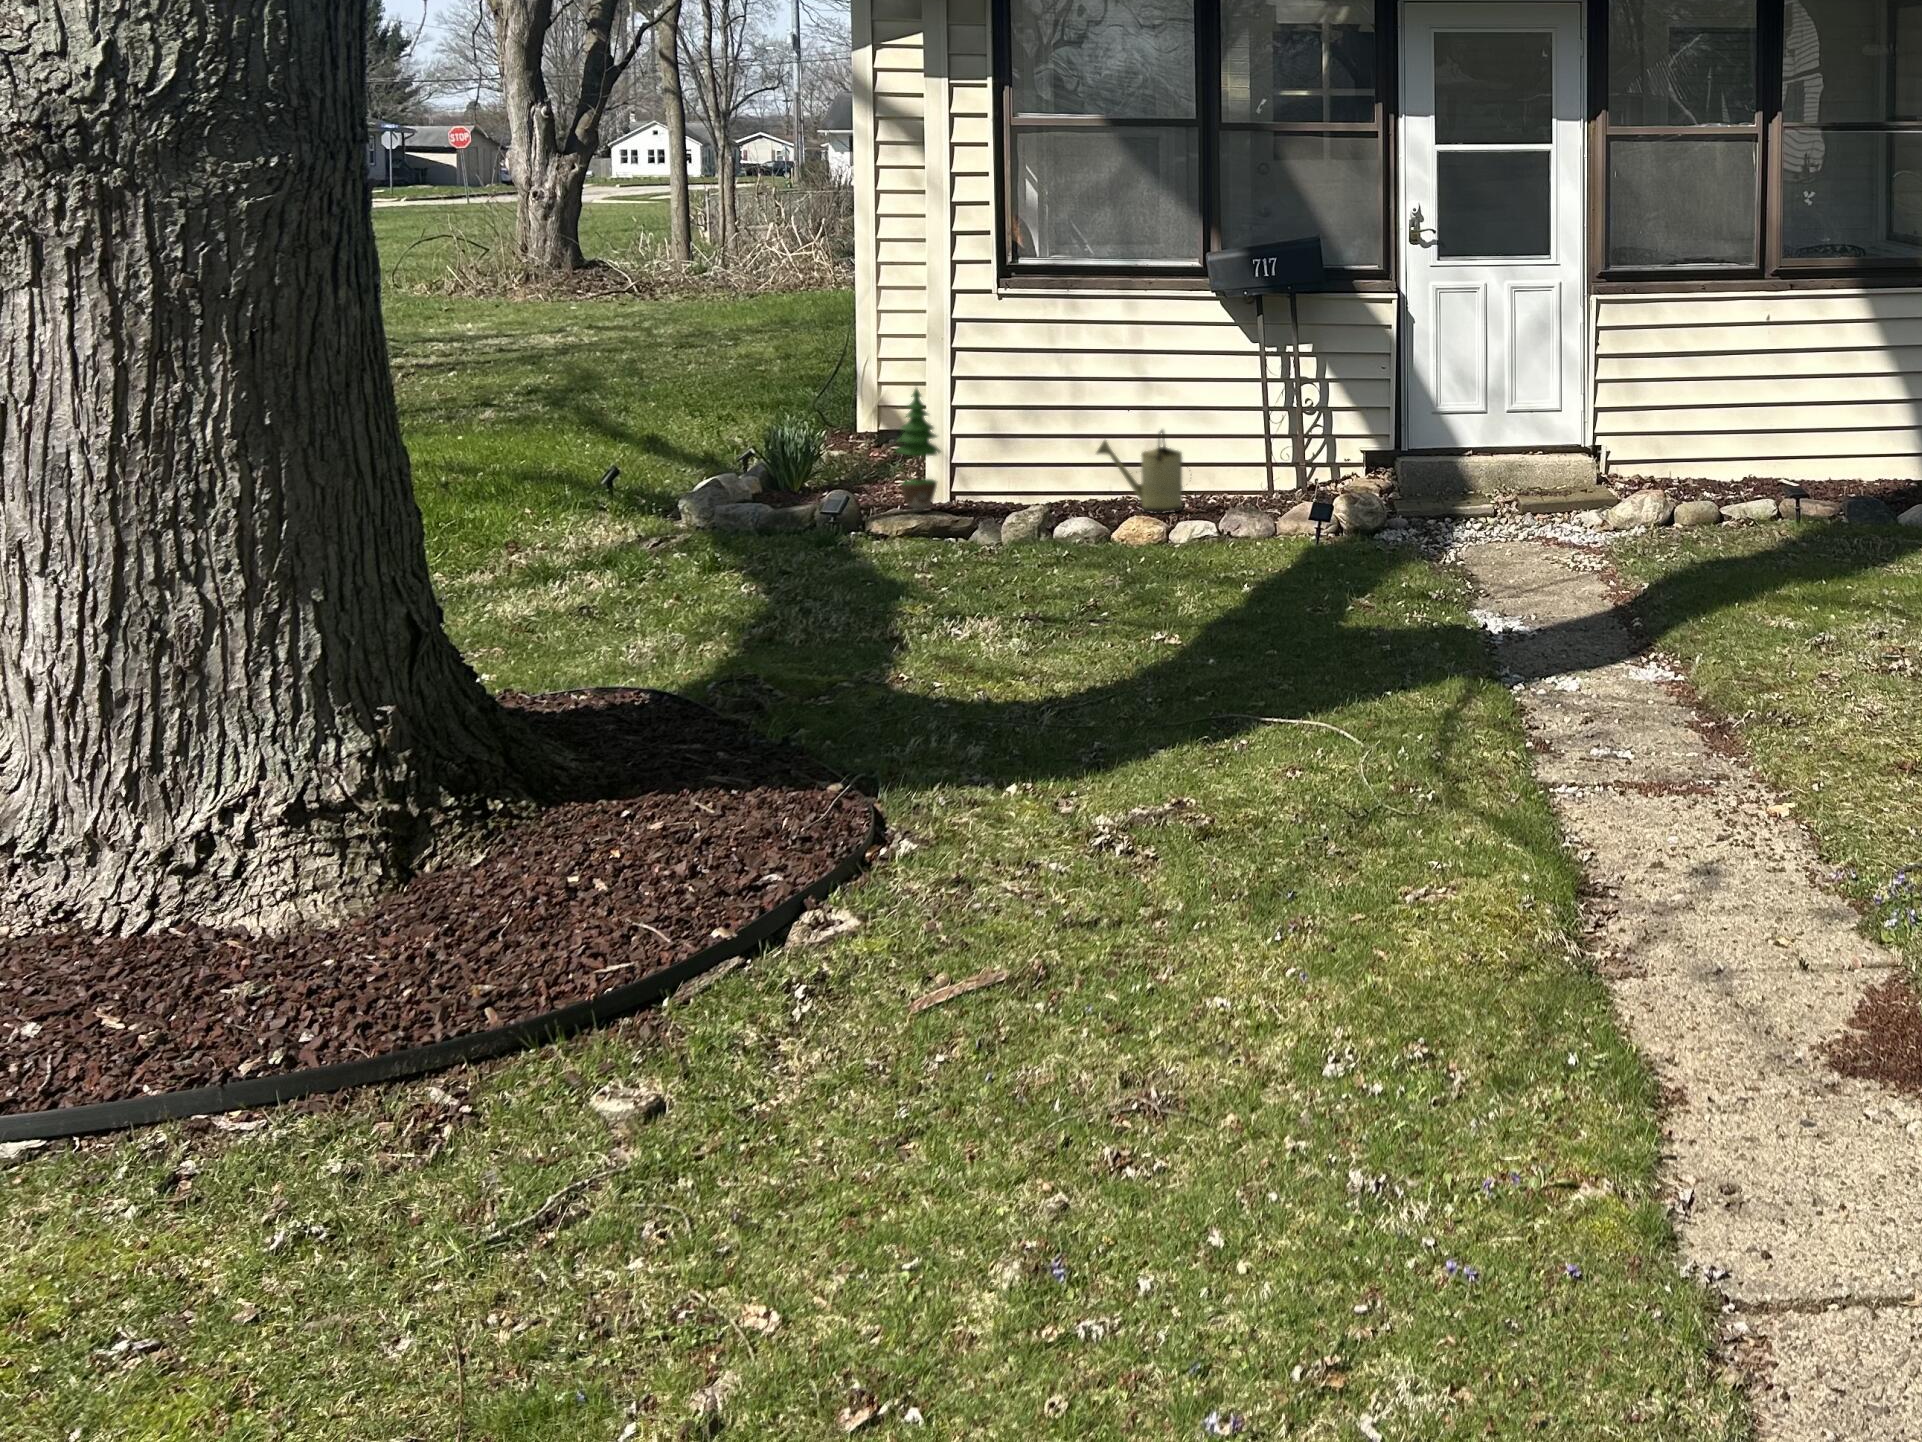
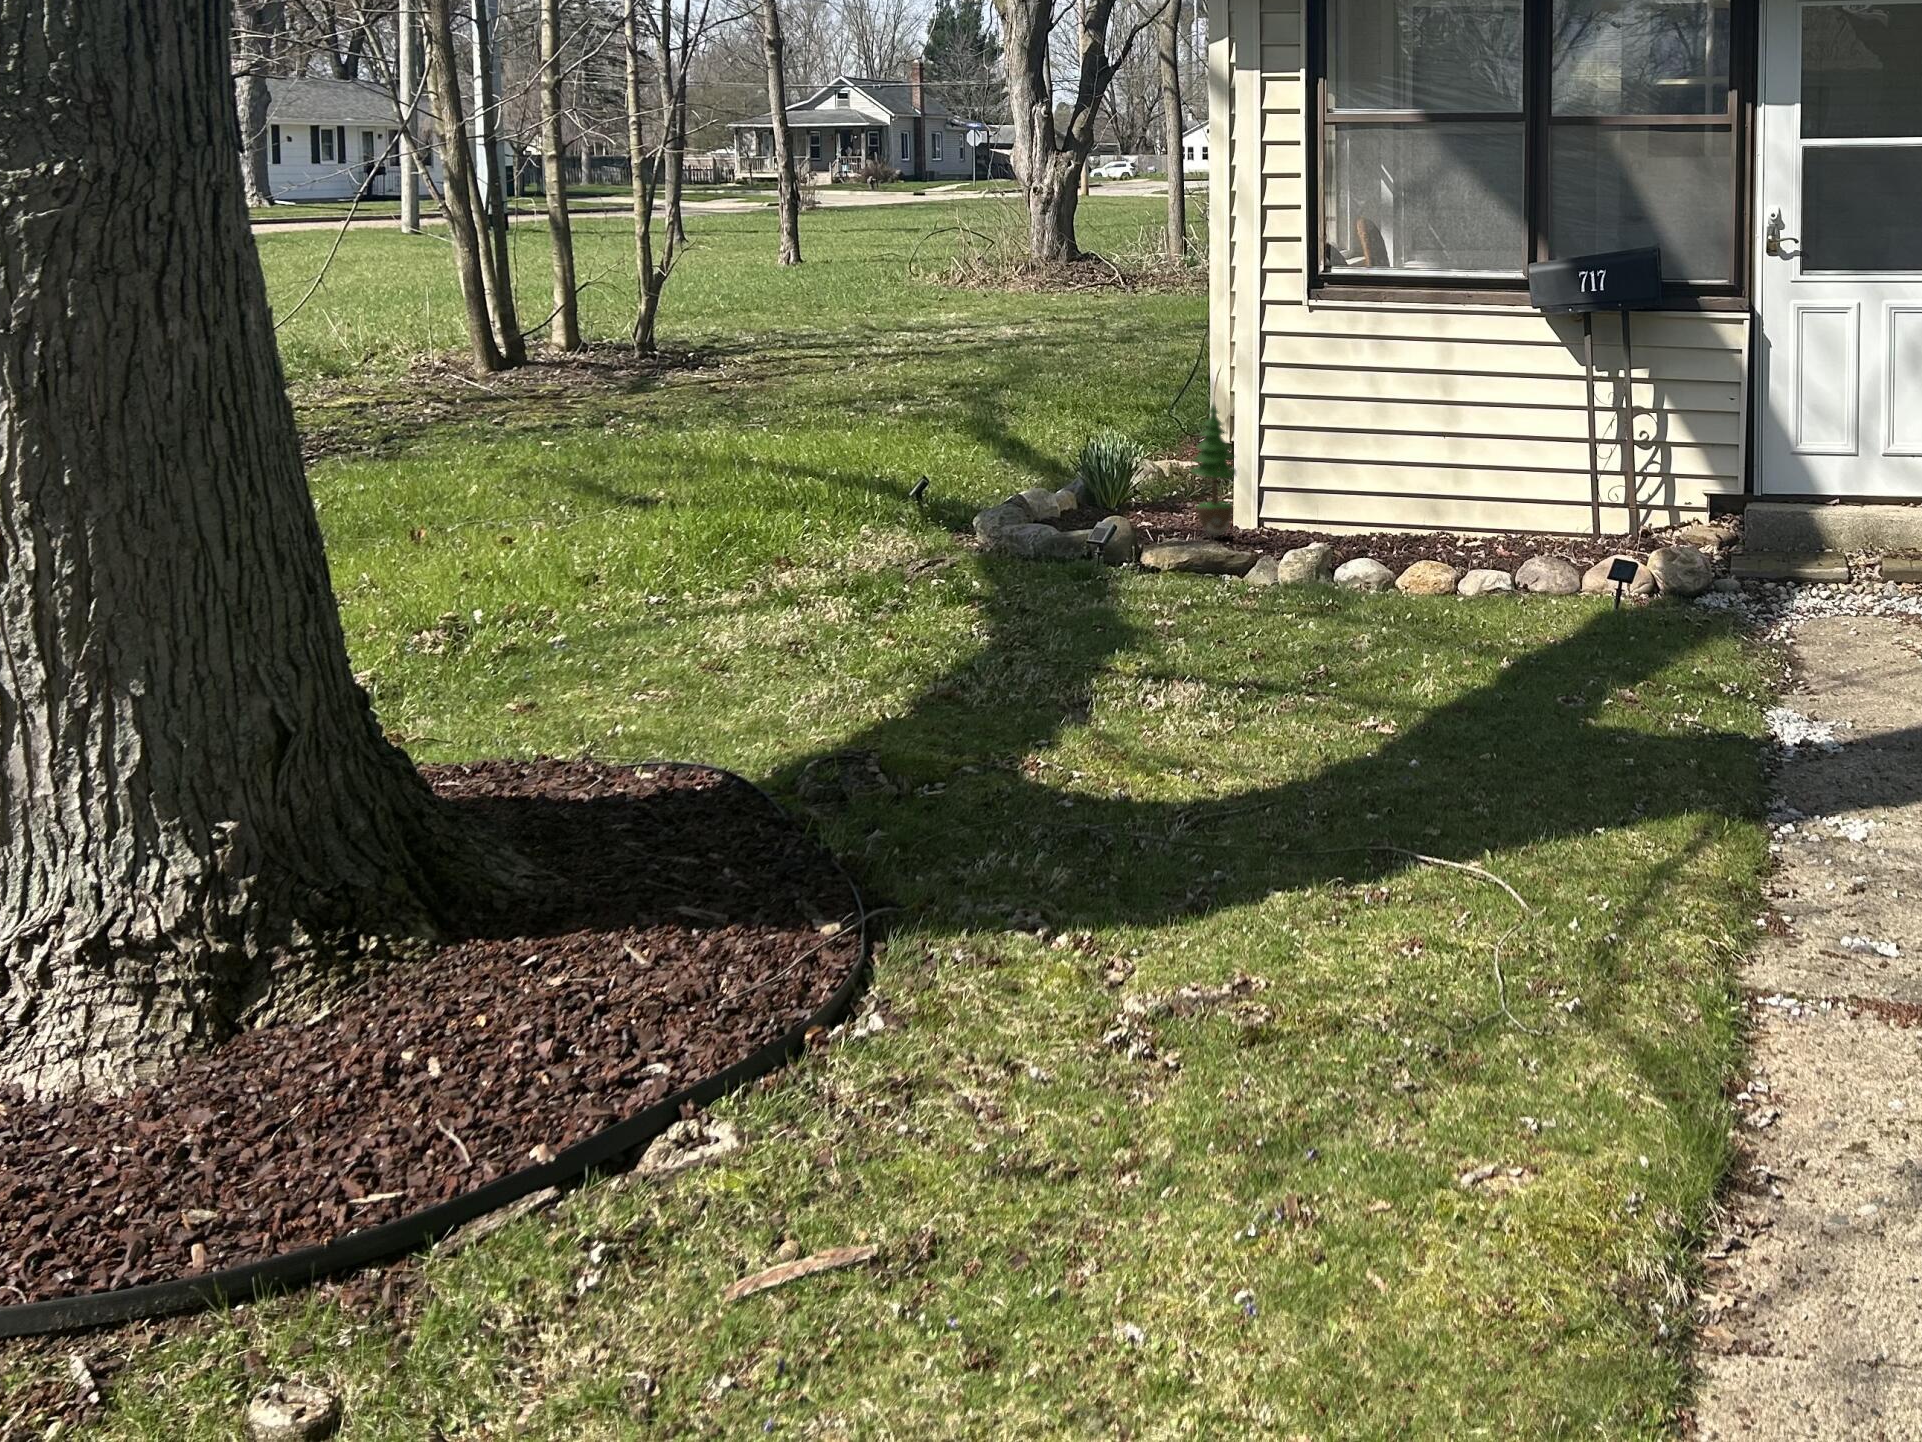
watering can: present [1096,430,1188,514] -> none [1395,460,1501,556]

